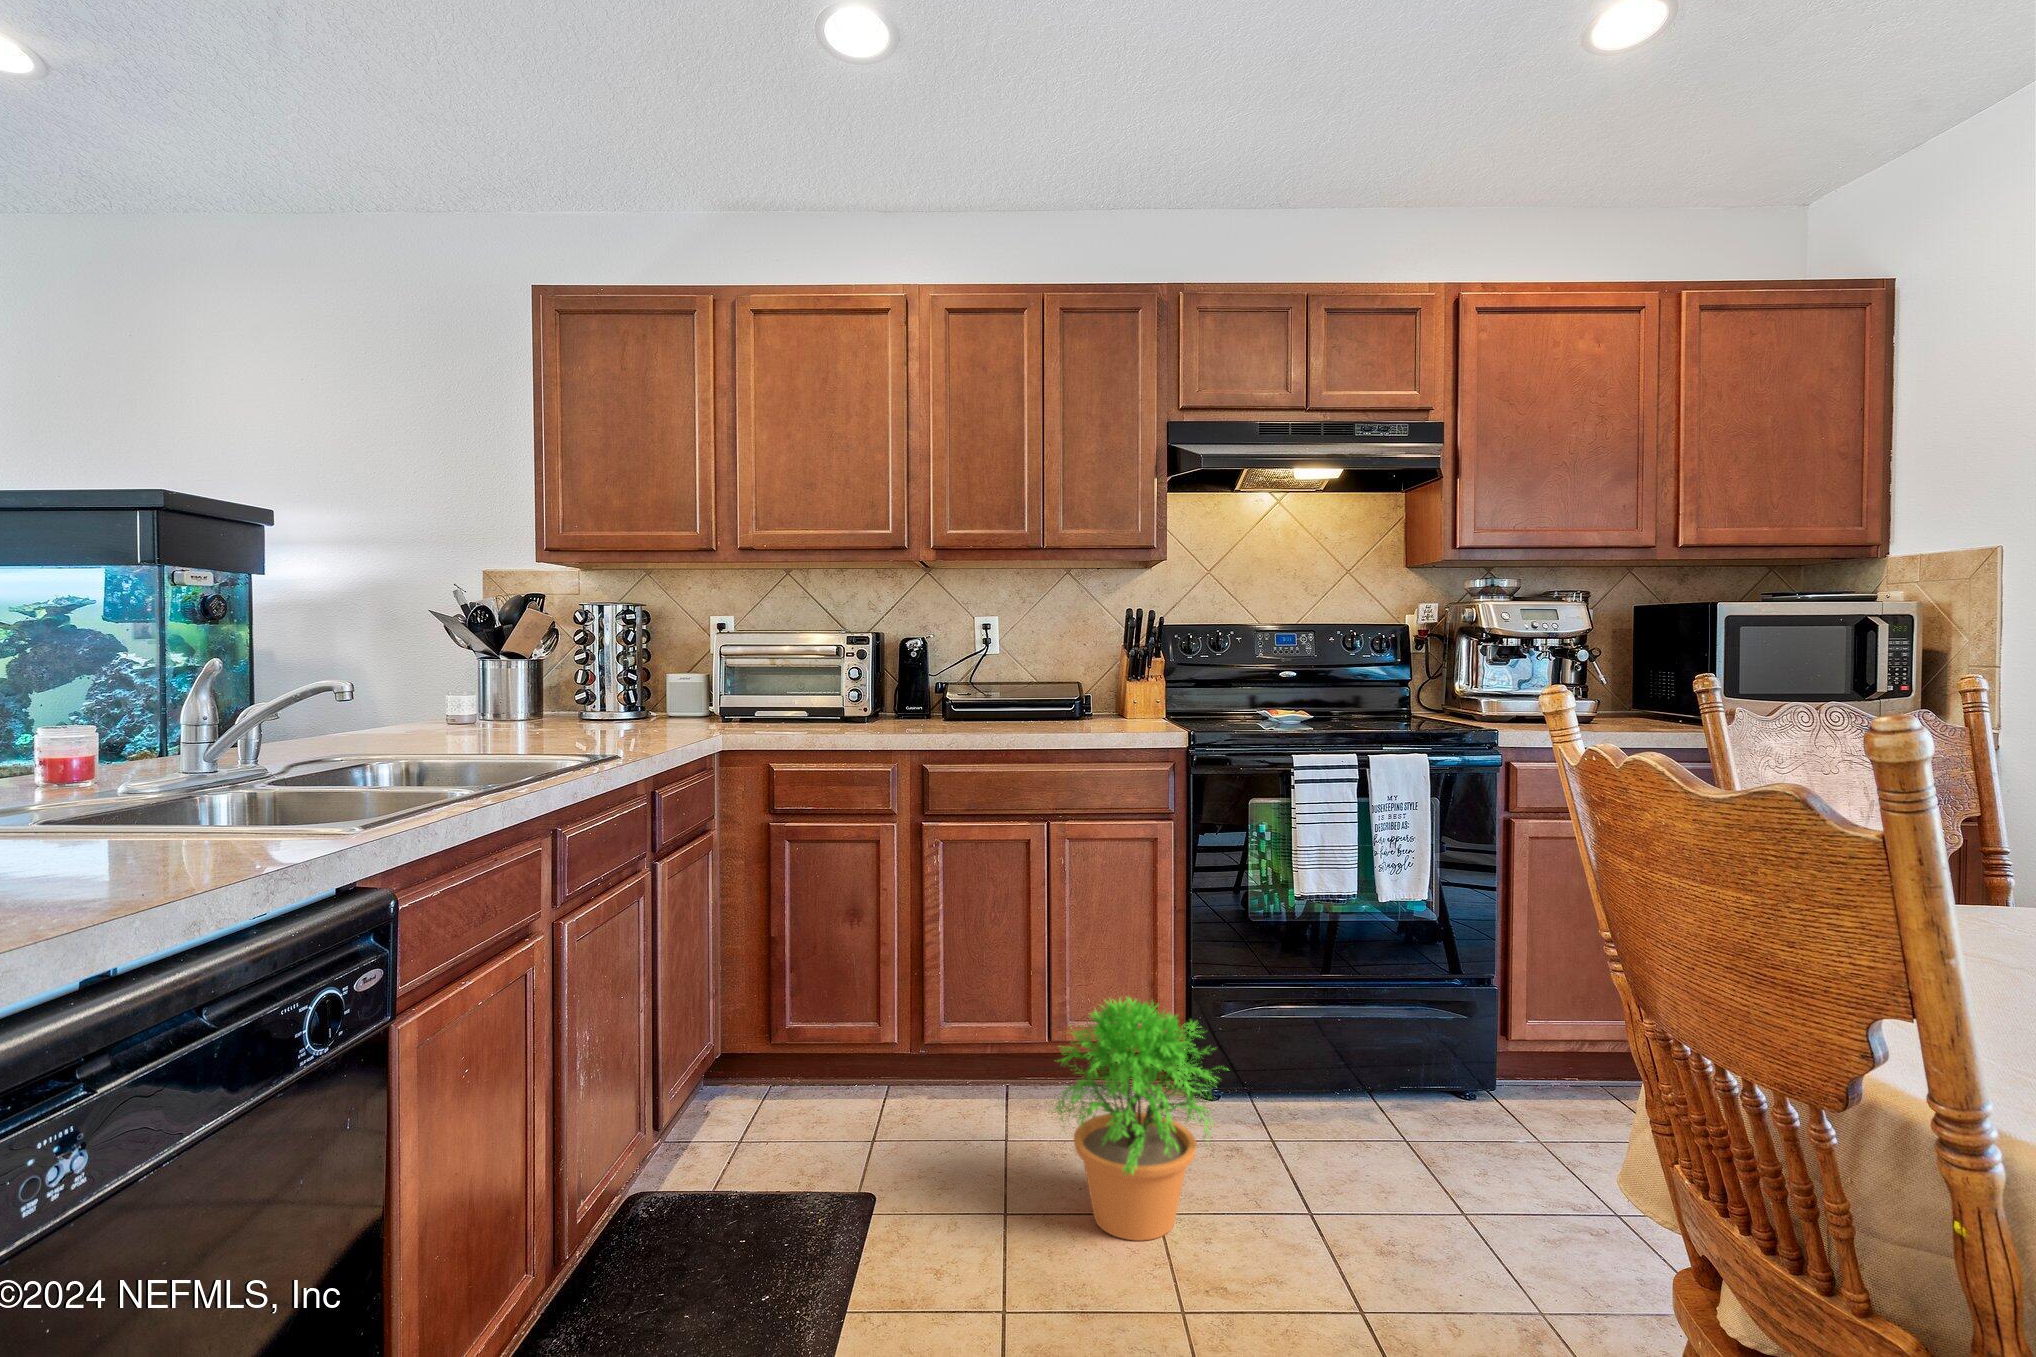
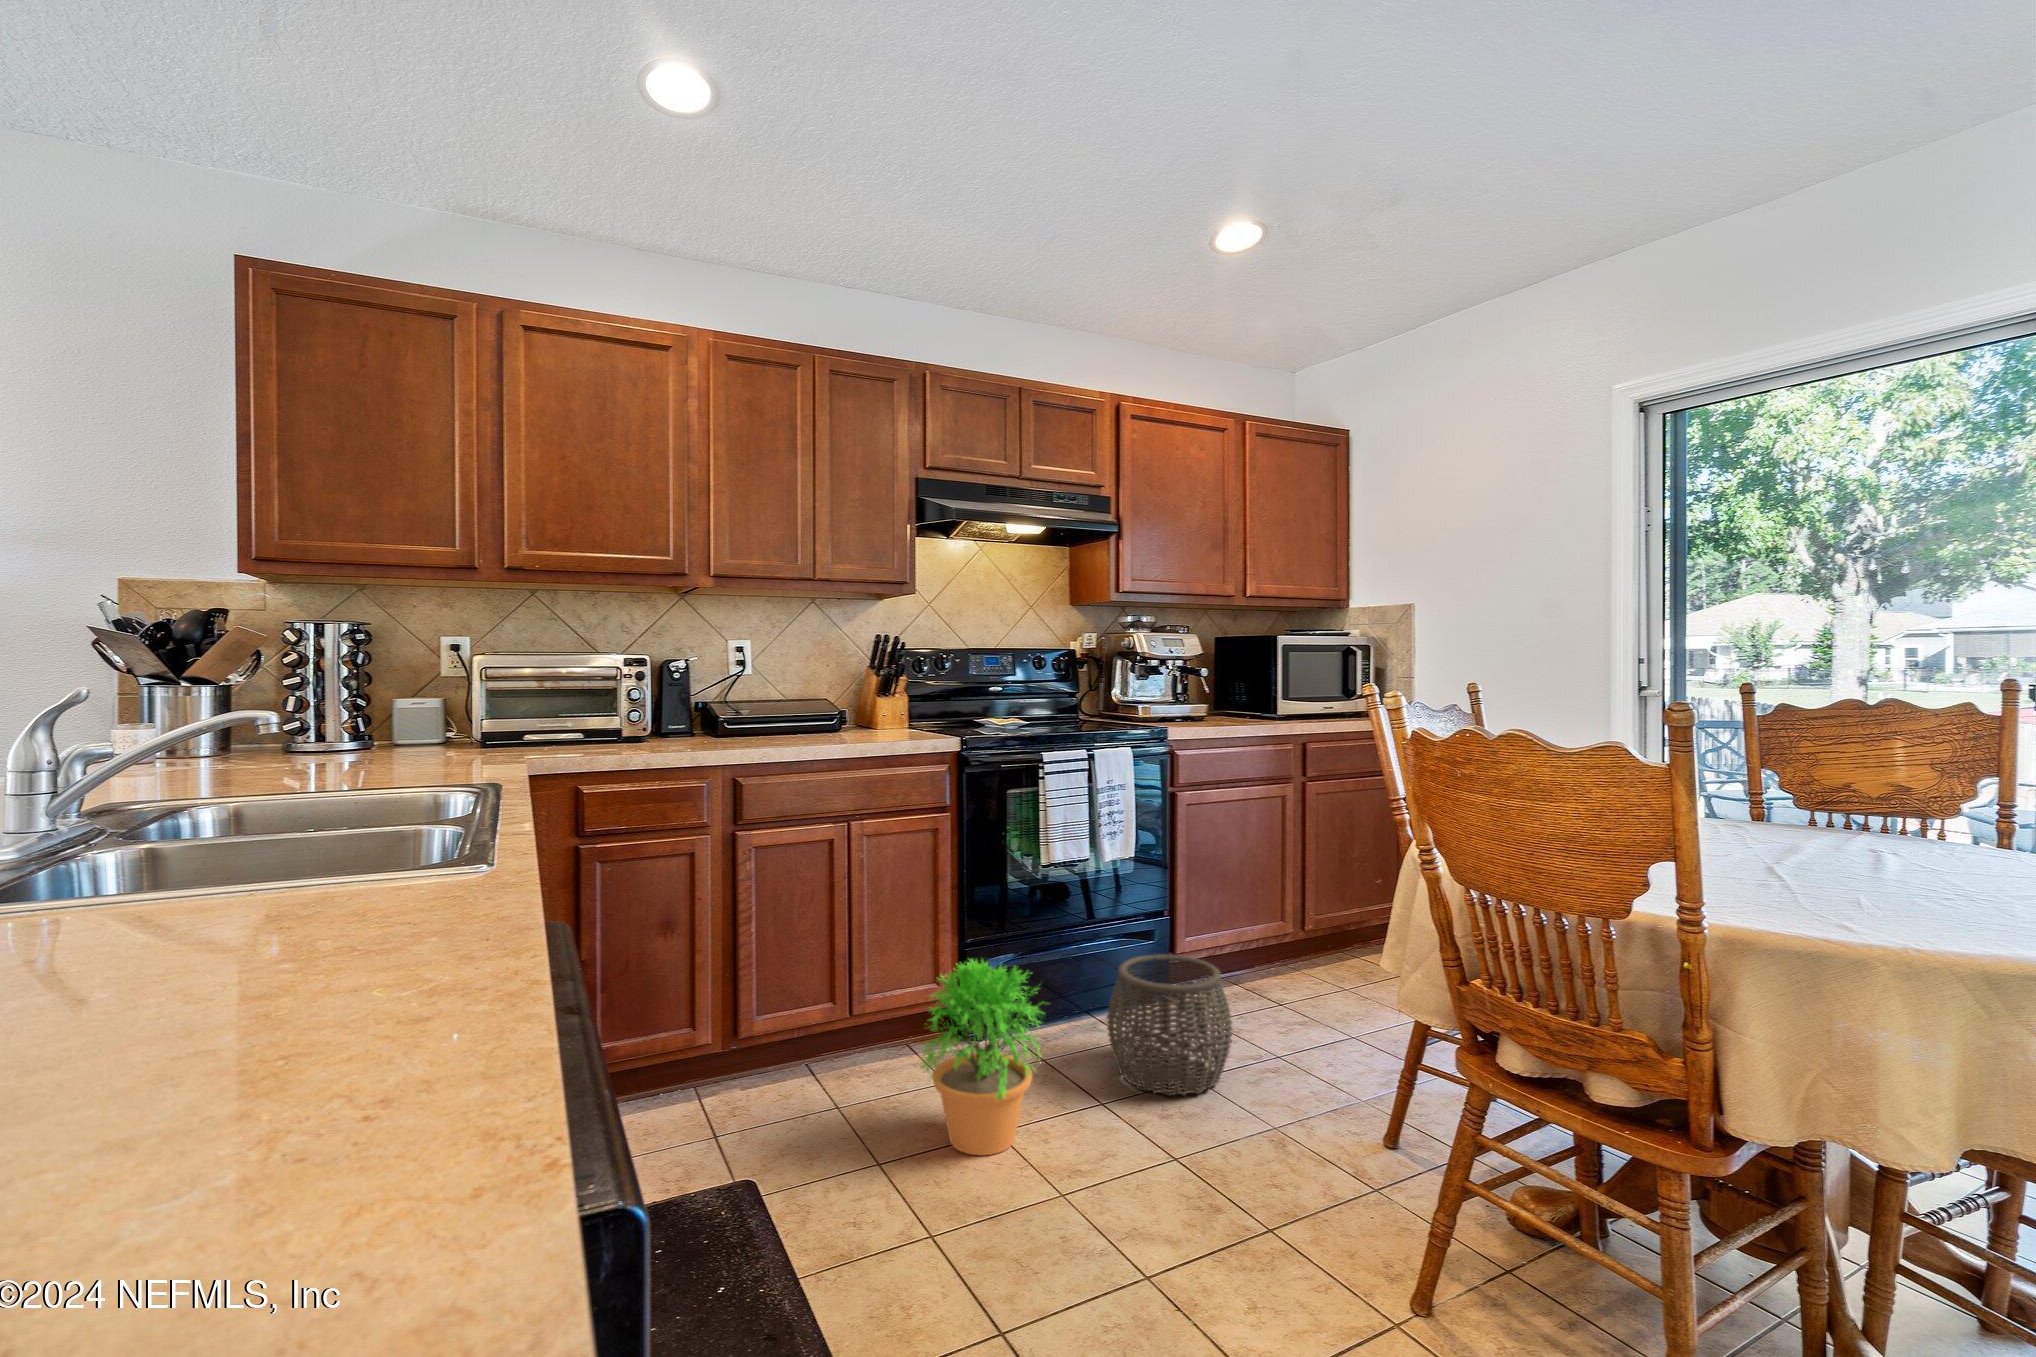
woven basket: none [1338,1033,1523,1237] -> present [1107,955,1233,1096]

